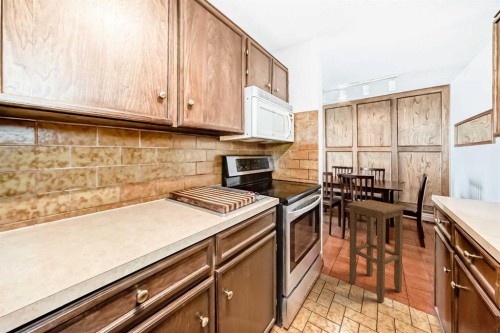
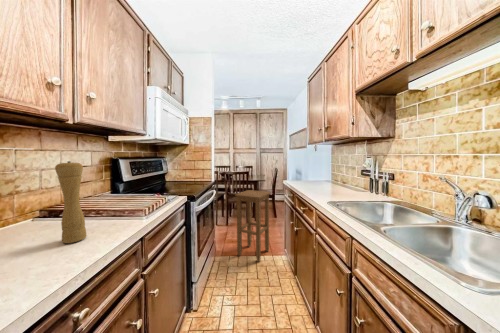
pepper mill: none [153,157,174,226] -> present [55,161,87,243]

